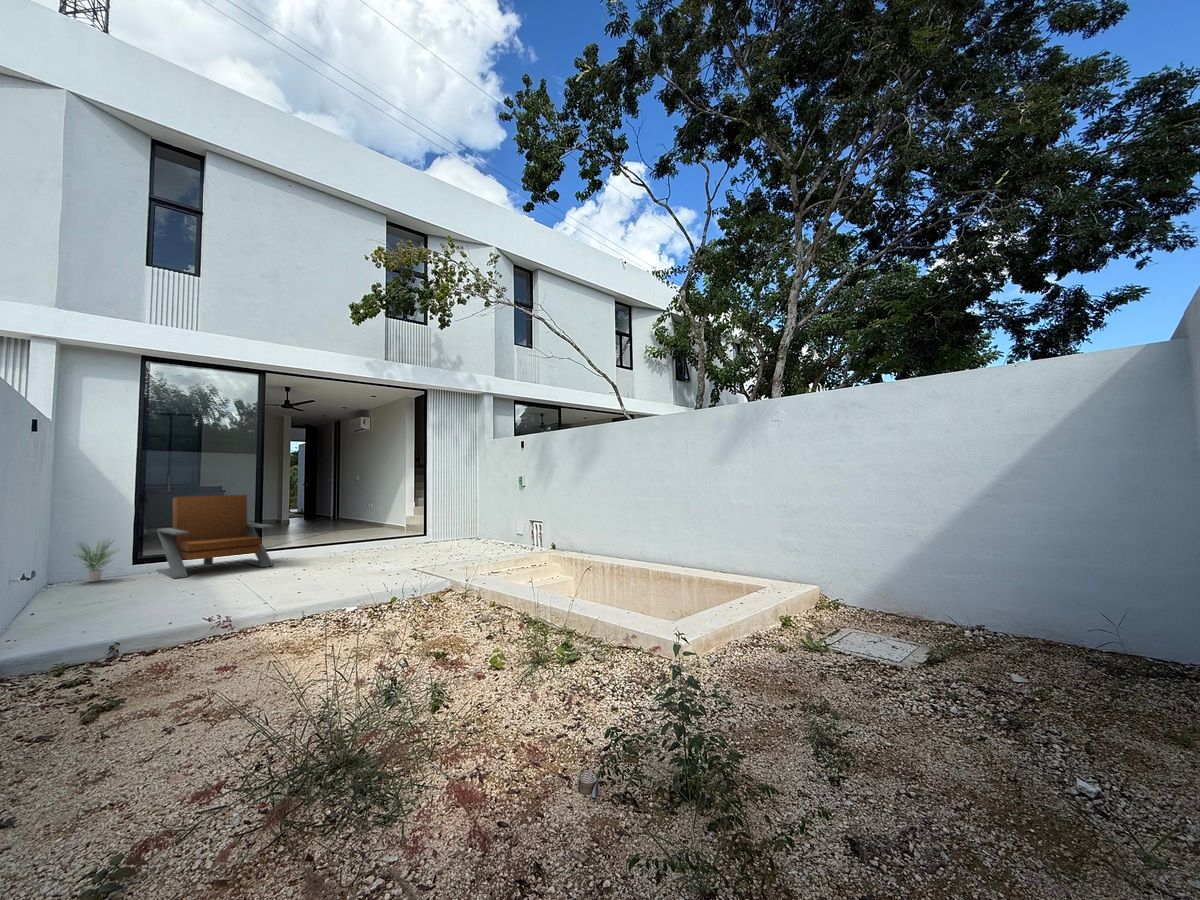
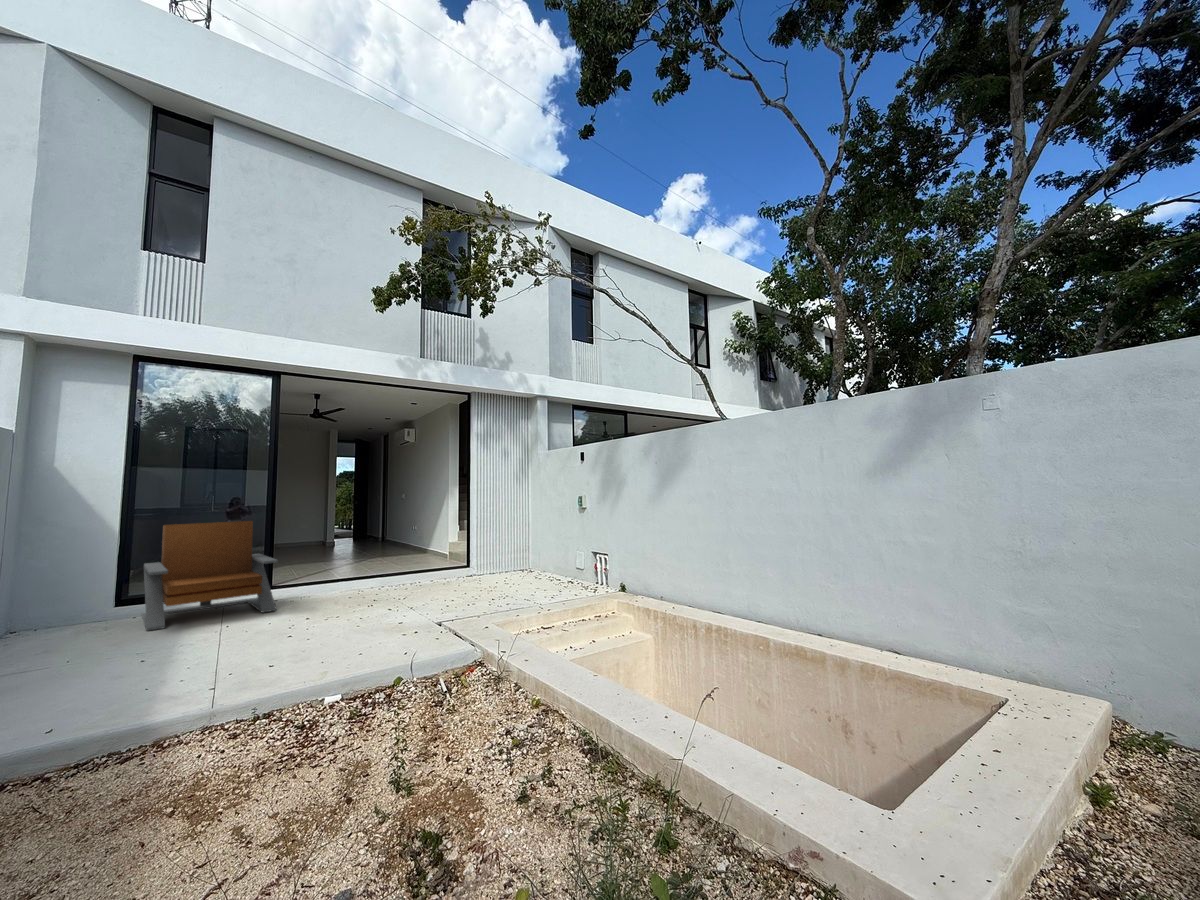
potted plant: present [74,541,115,582] -> none [21,575,95,633]

